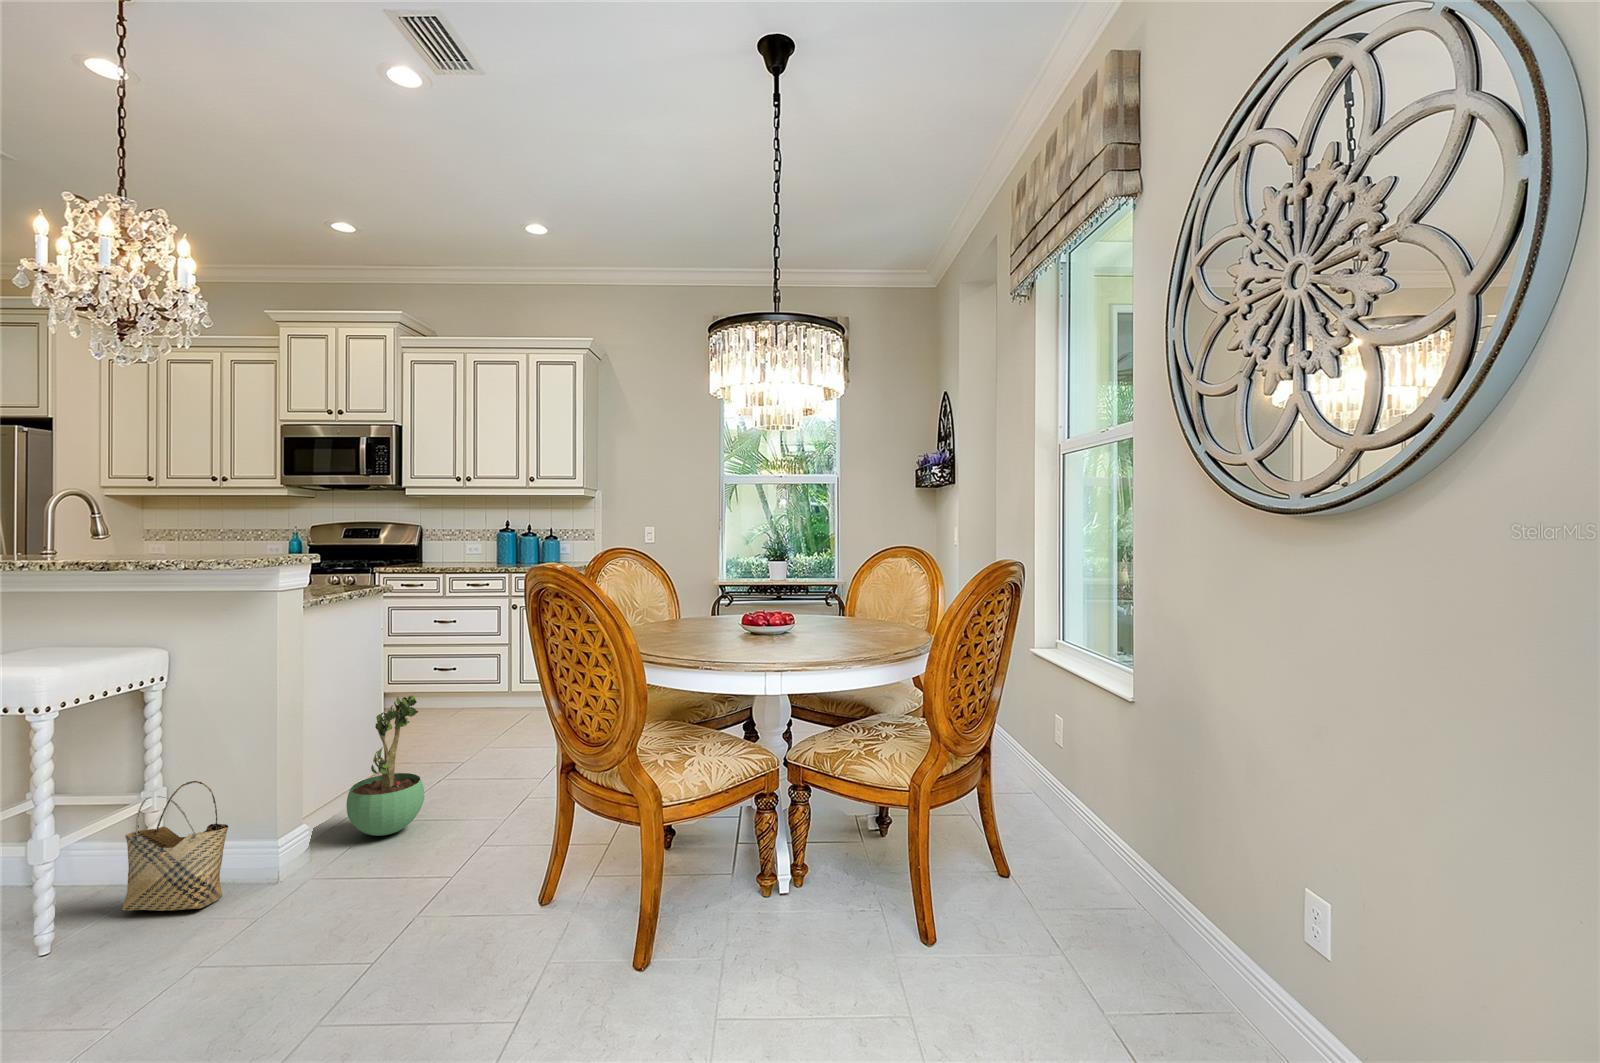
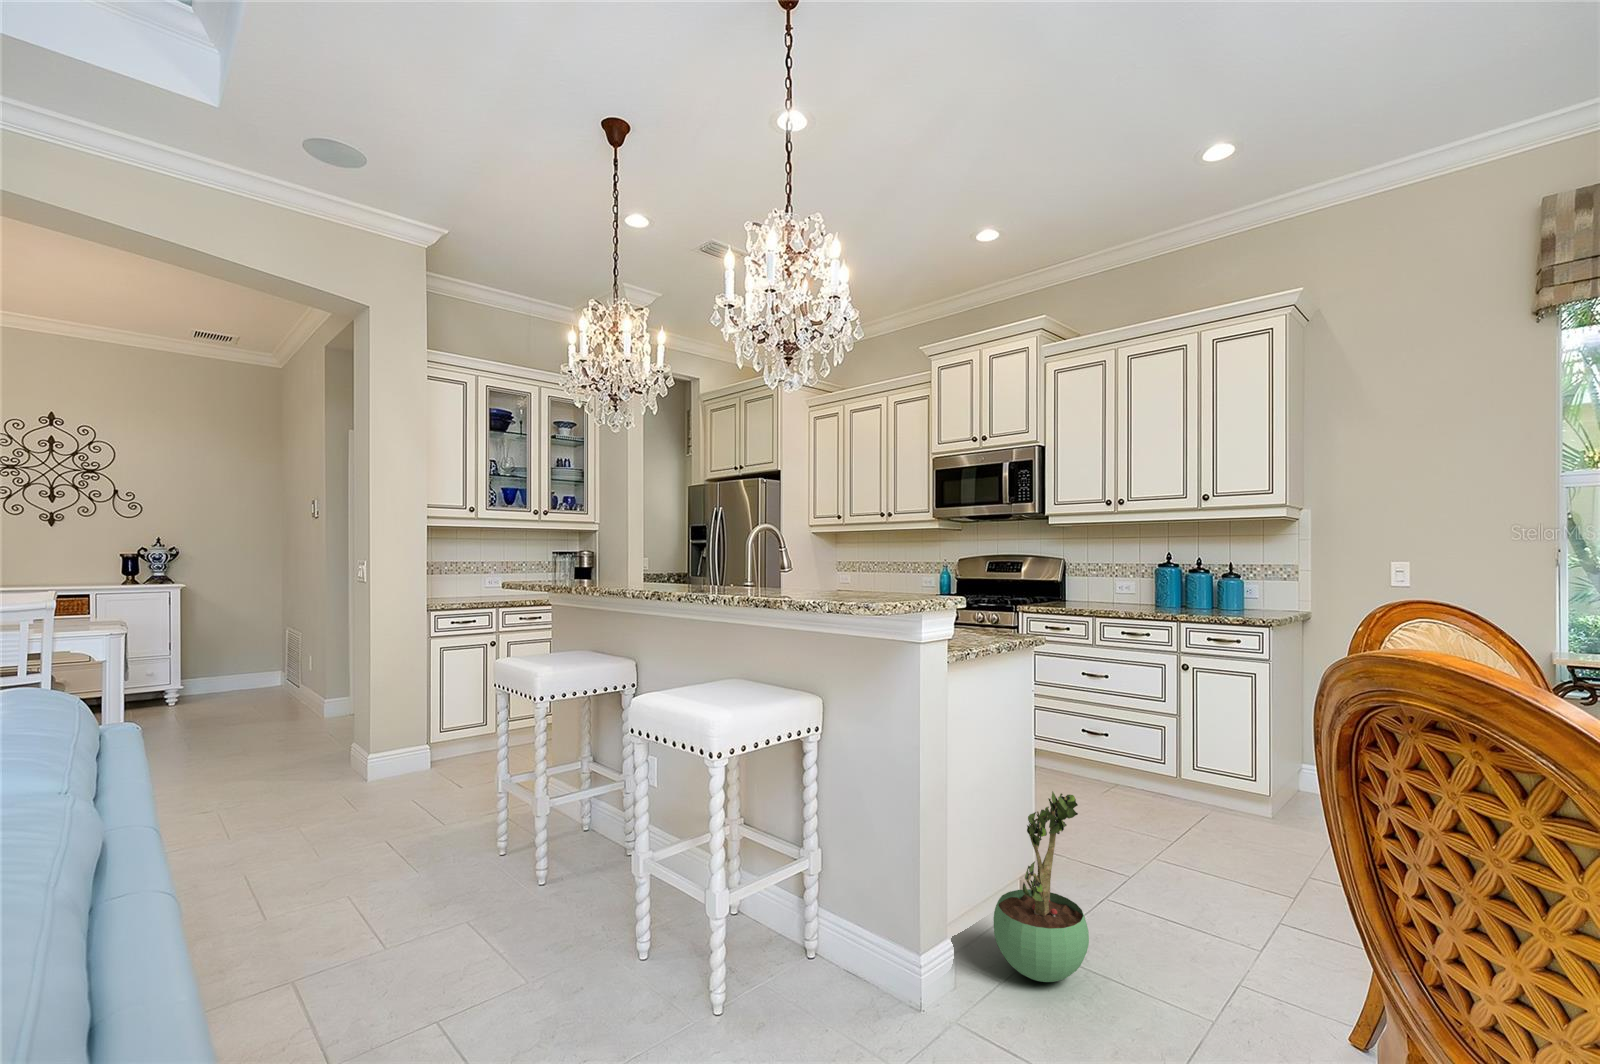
woven basket: present [122,781,228,911] -> none [780,855,870,1019]

